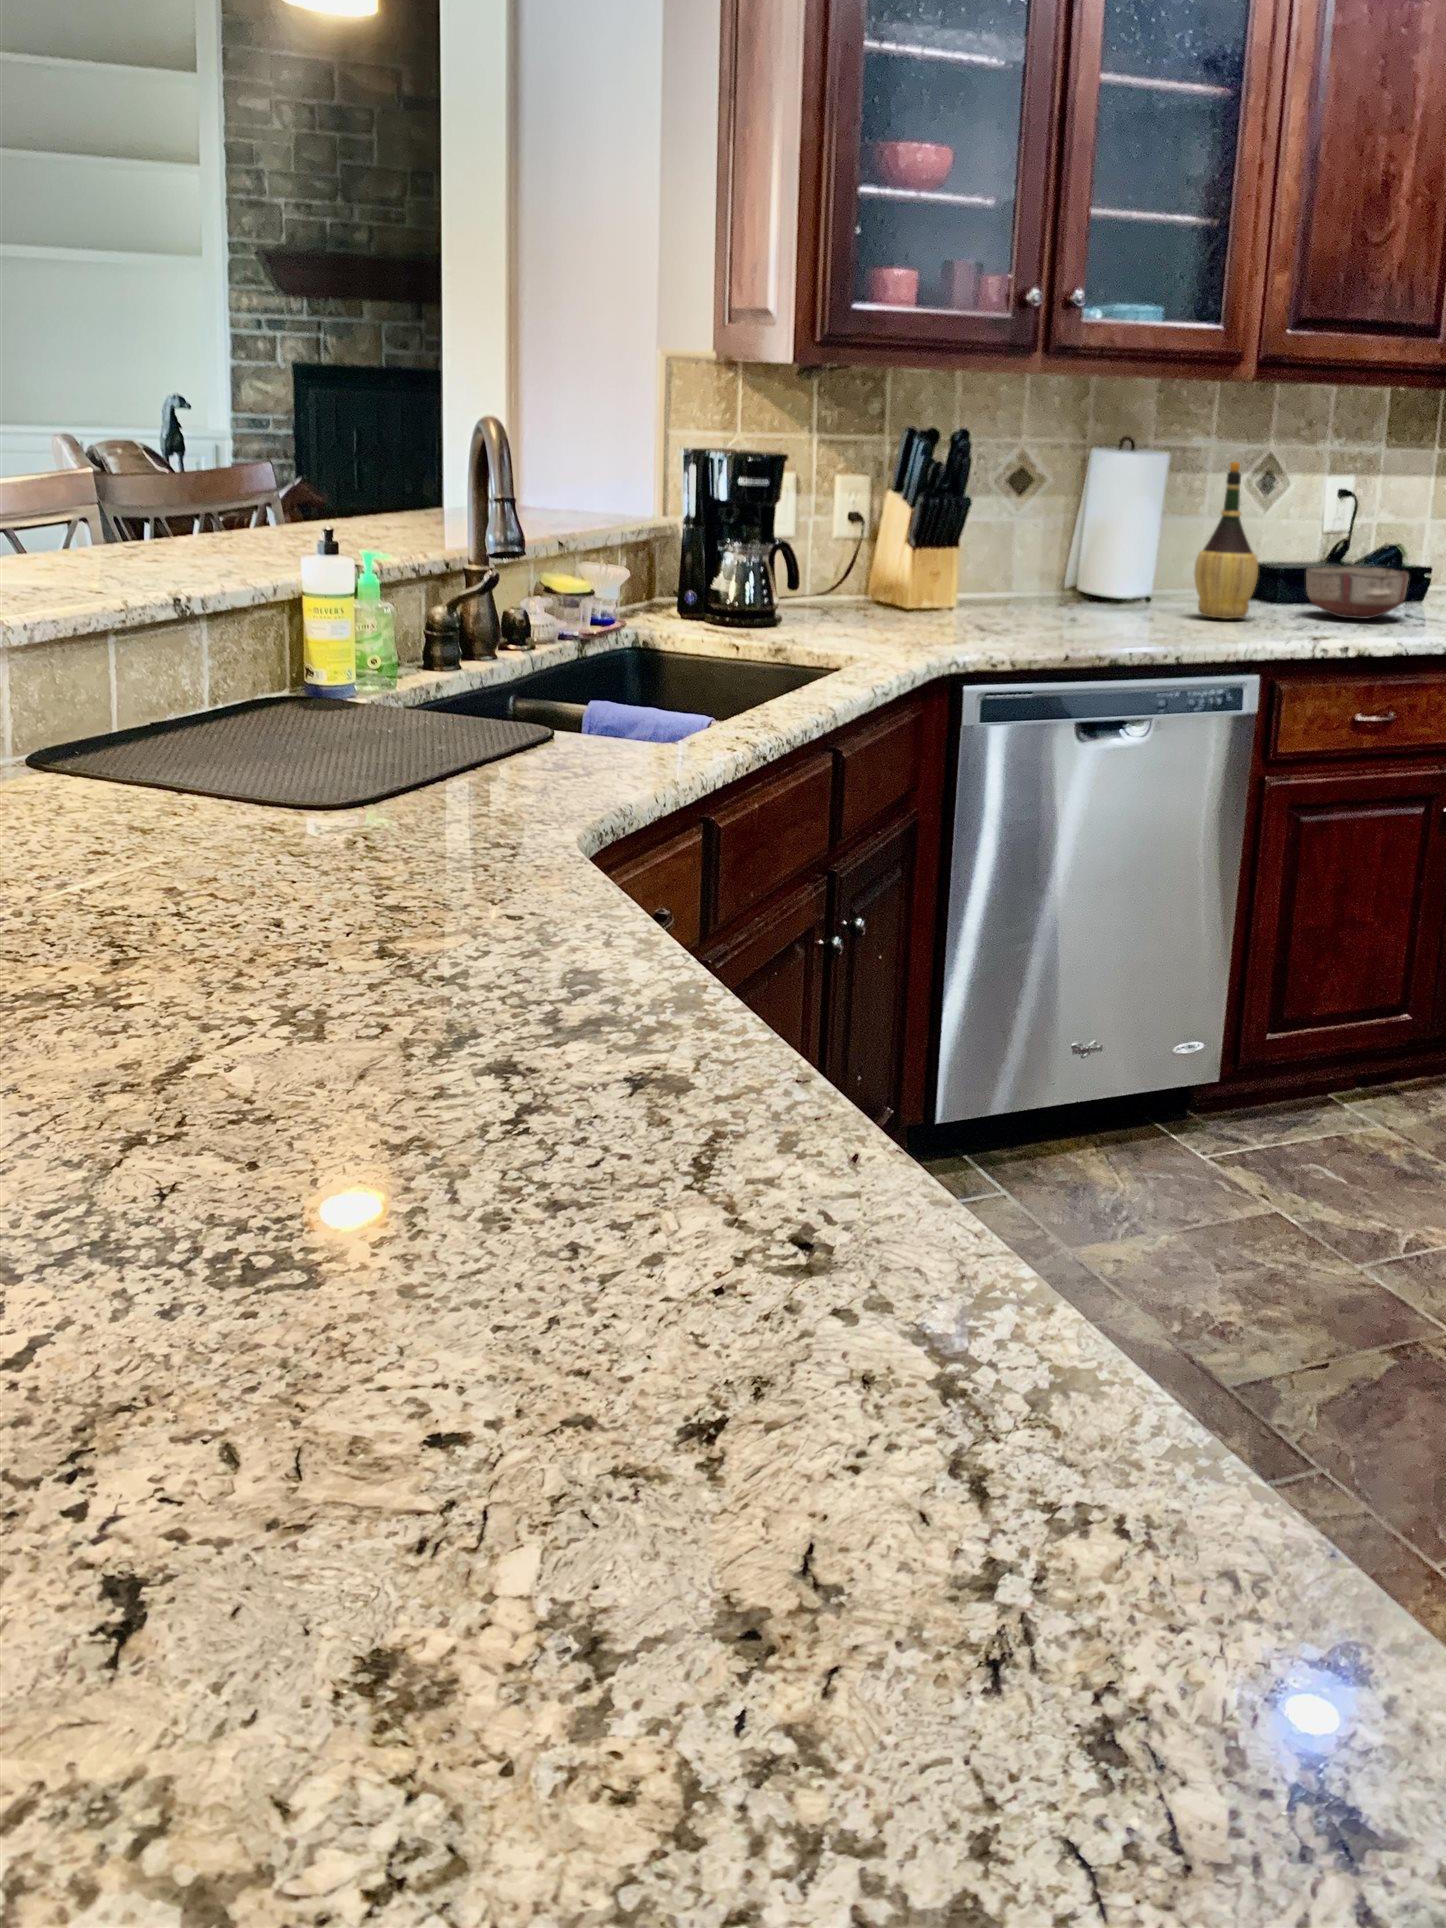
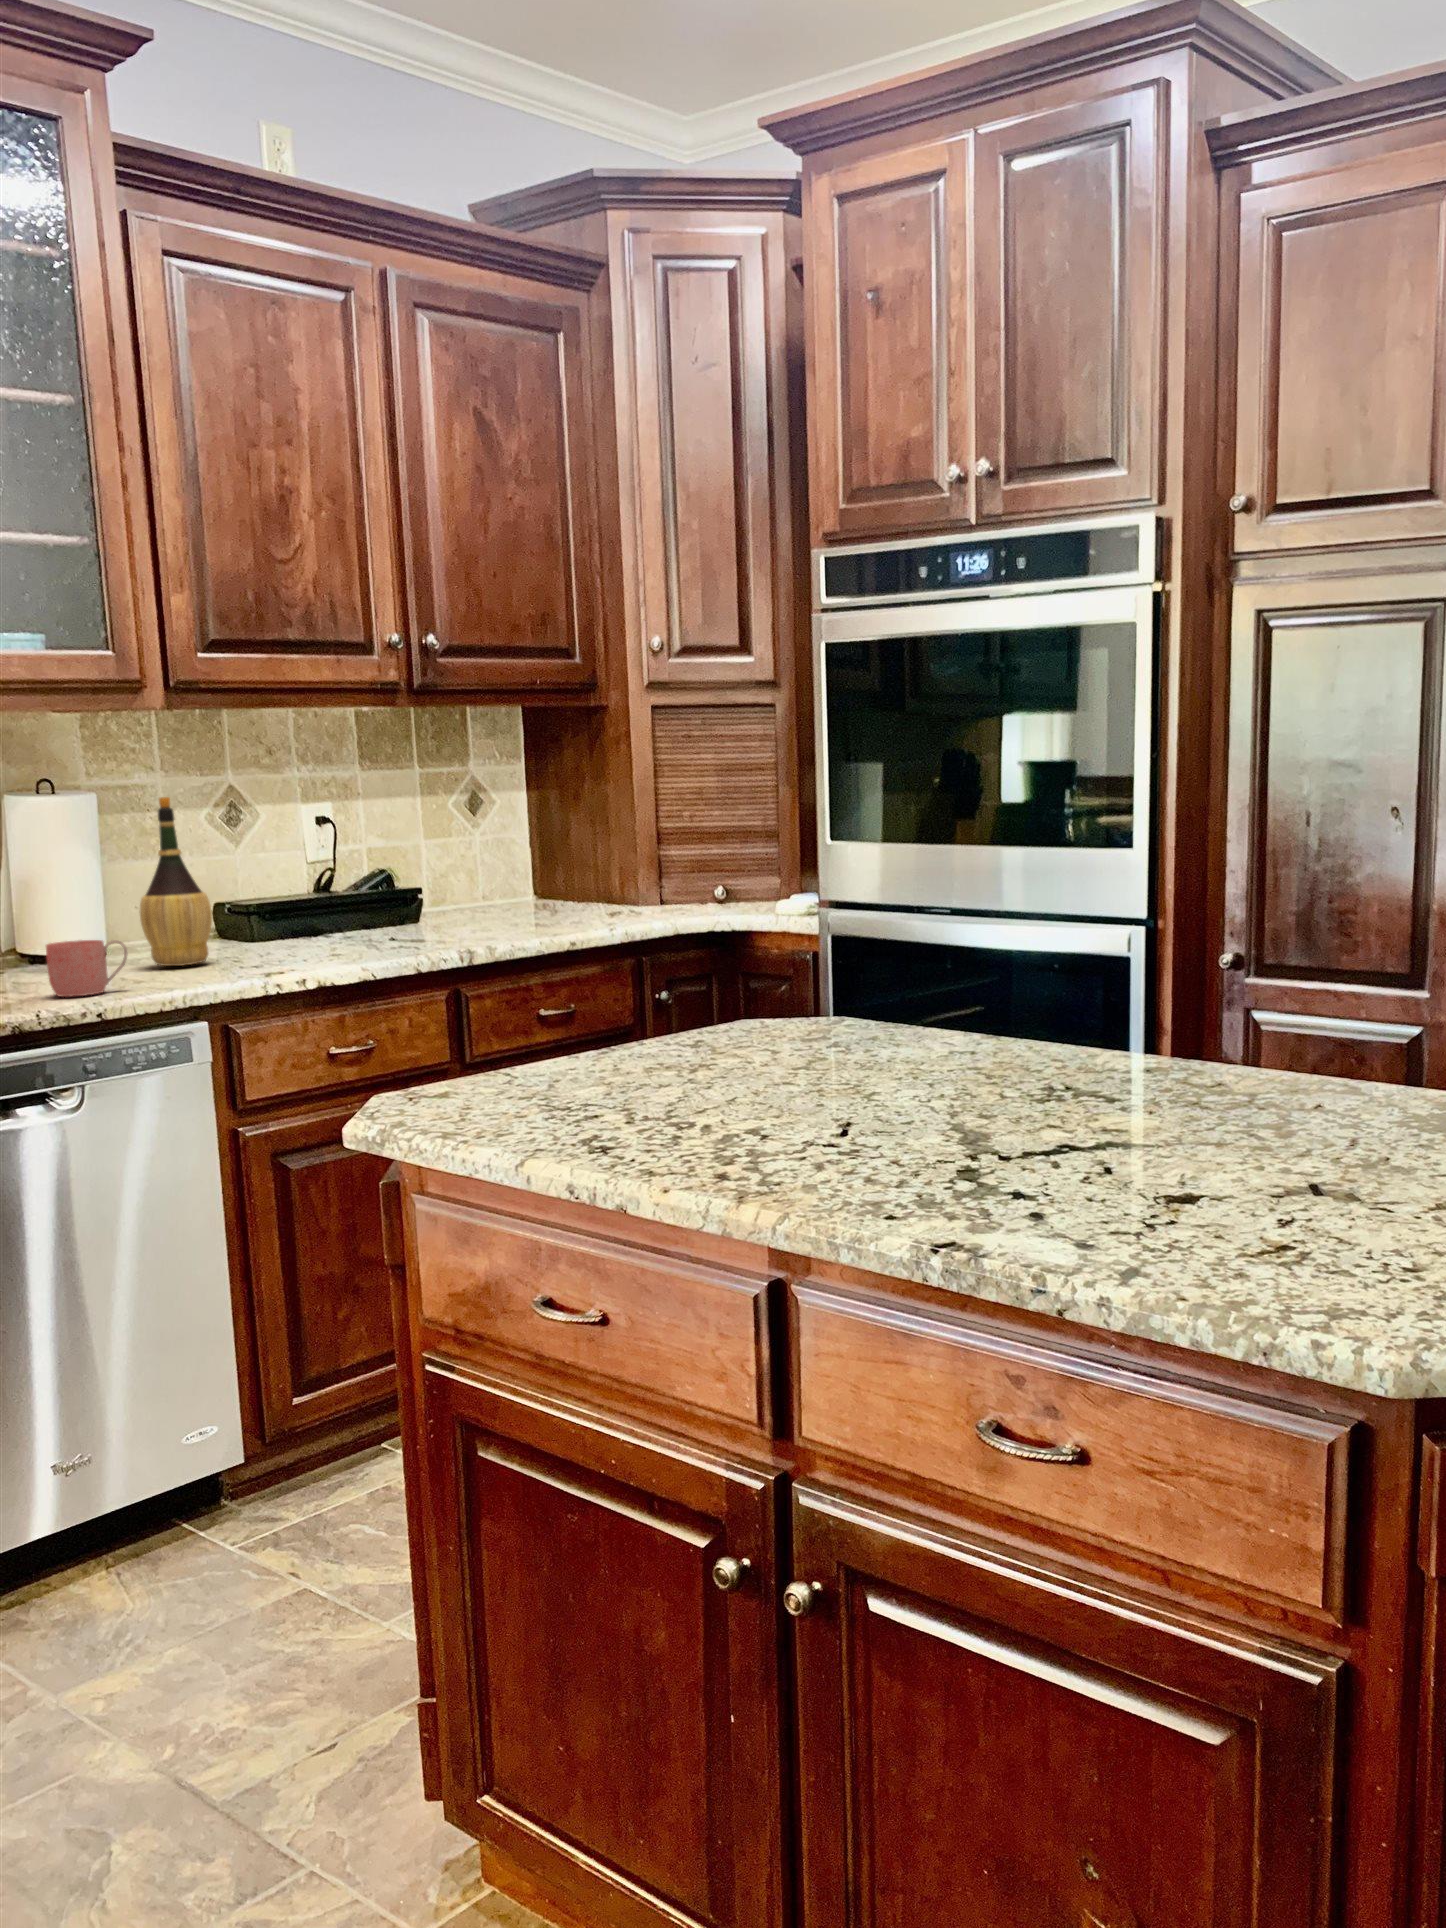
ceramic bowl: present [1306,566,1409,619] -> none [272,893,380,949]
mug: none [1130,586,1199,637] -> present [46,940,127,997]

